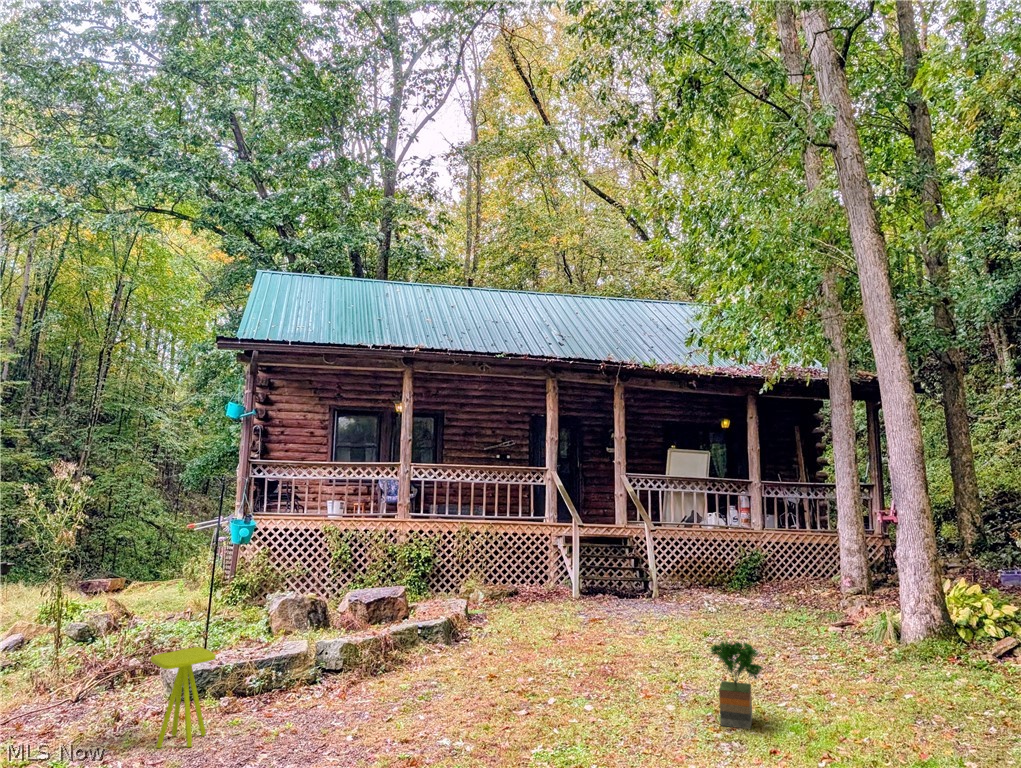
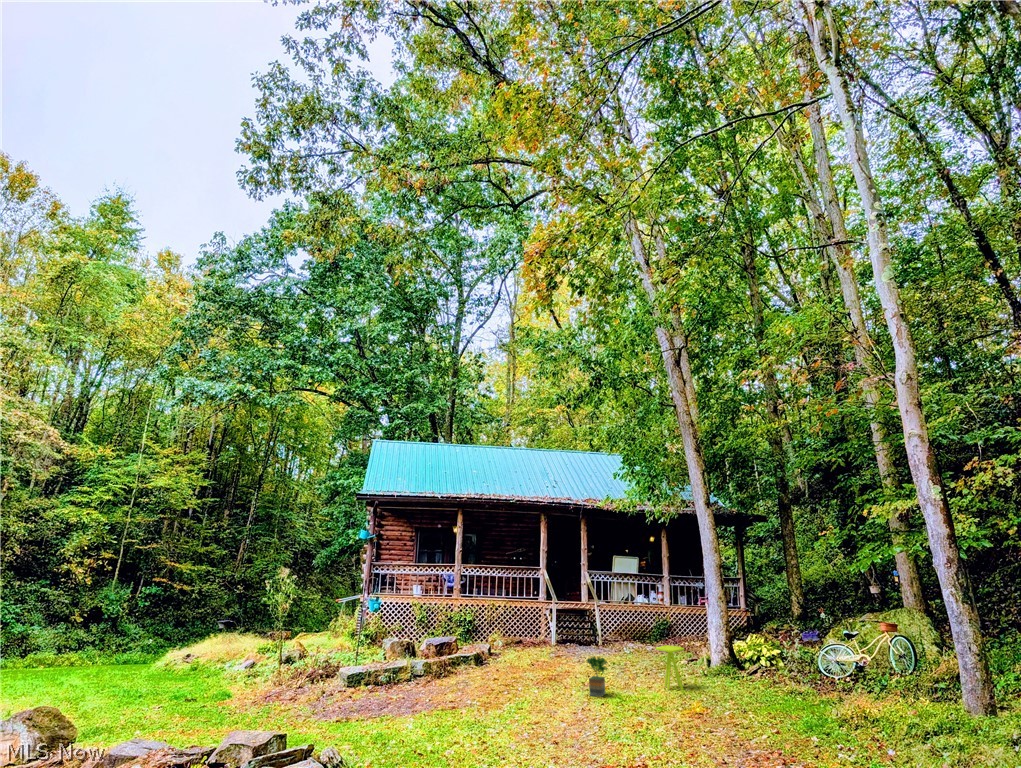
side table: present [151,647,216,748] -> present [656,645,684,690]

